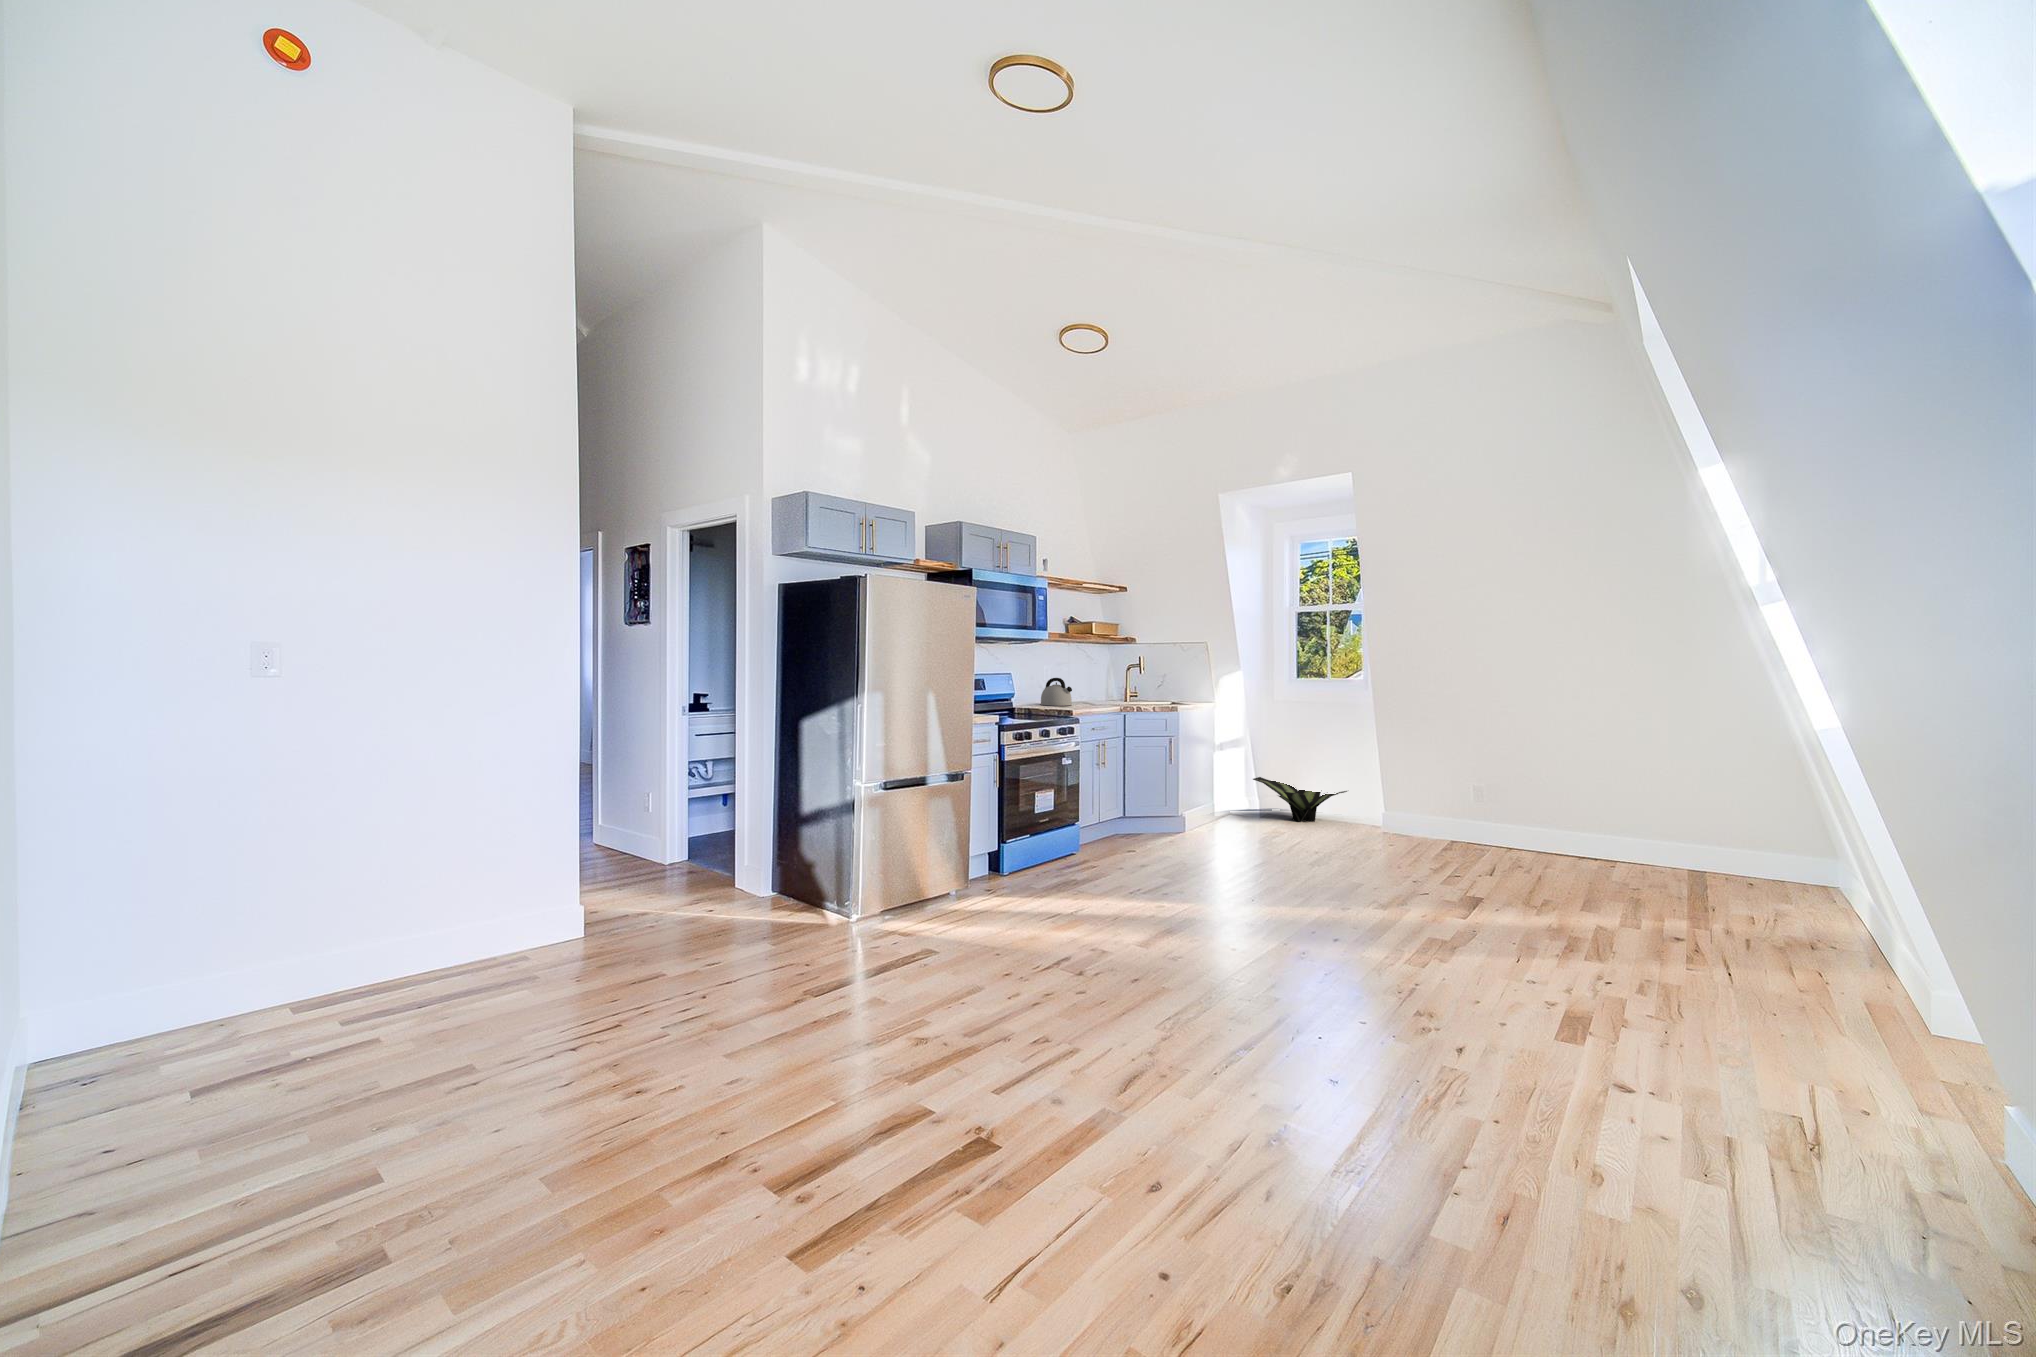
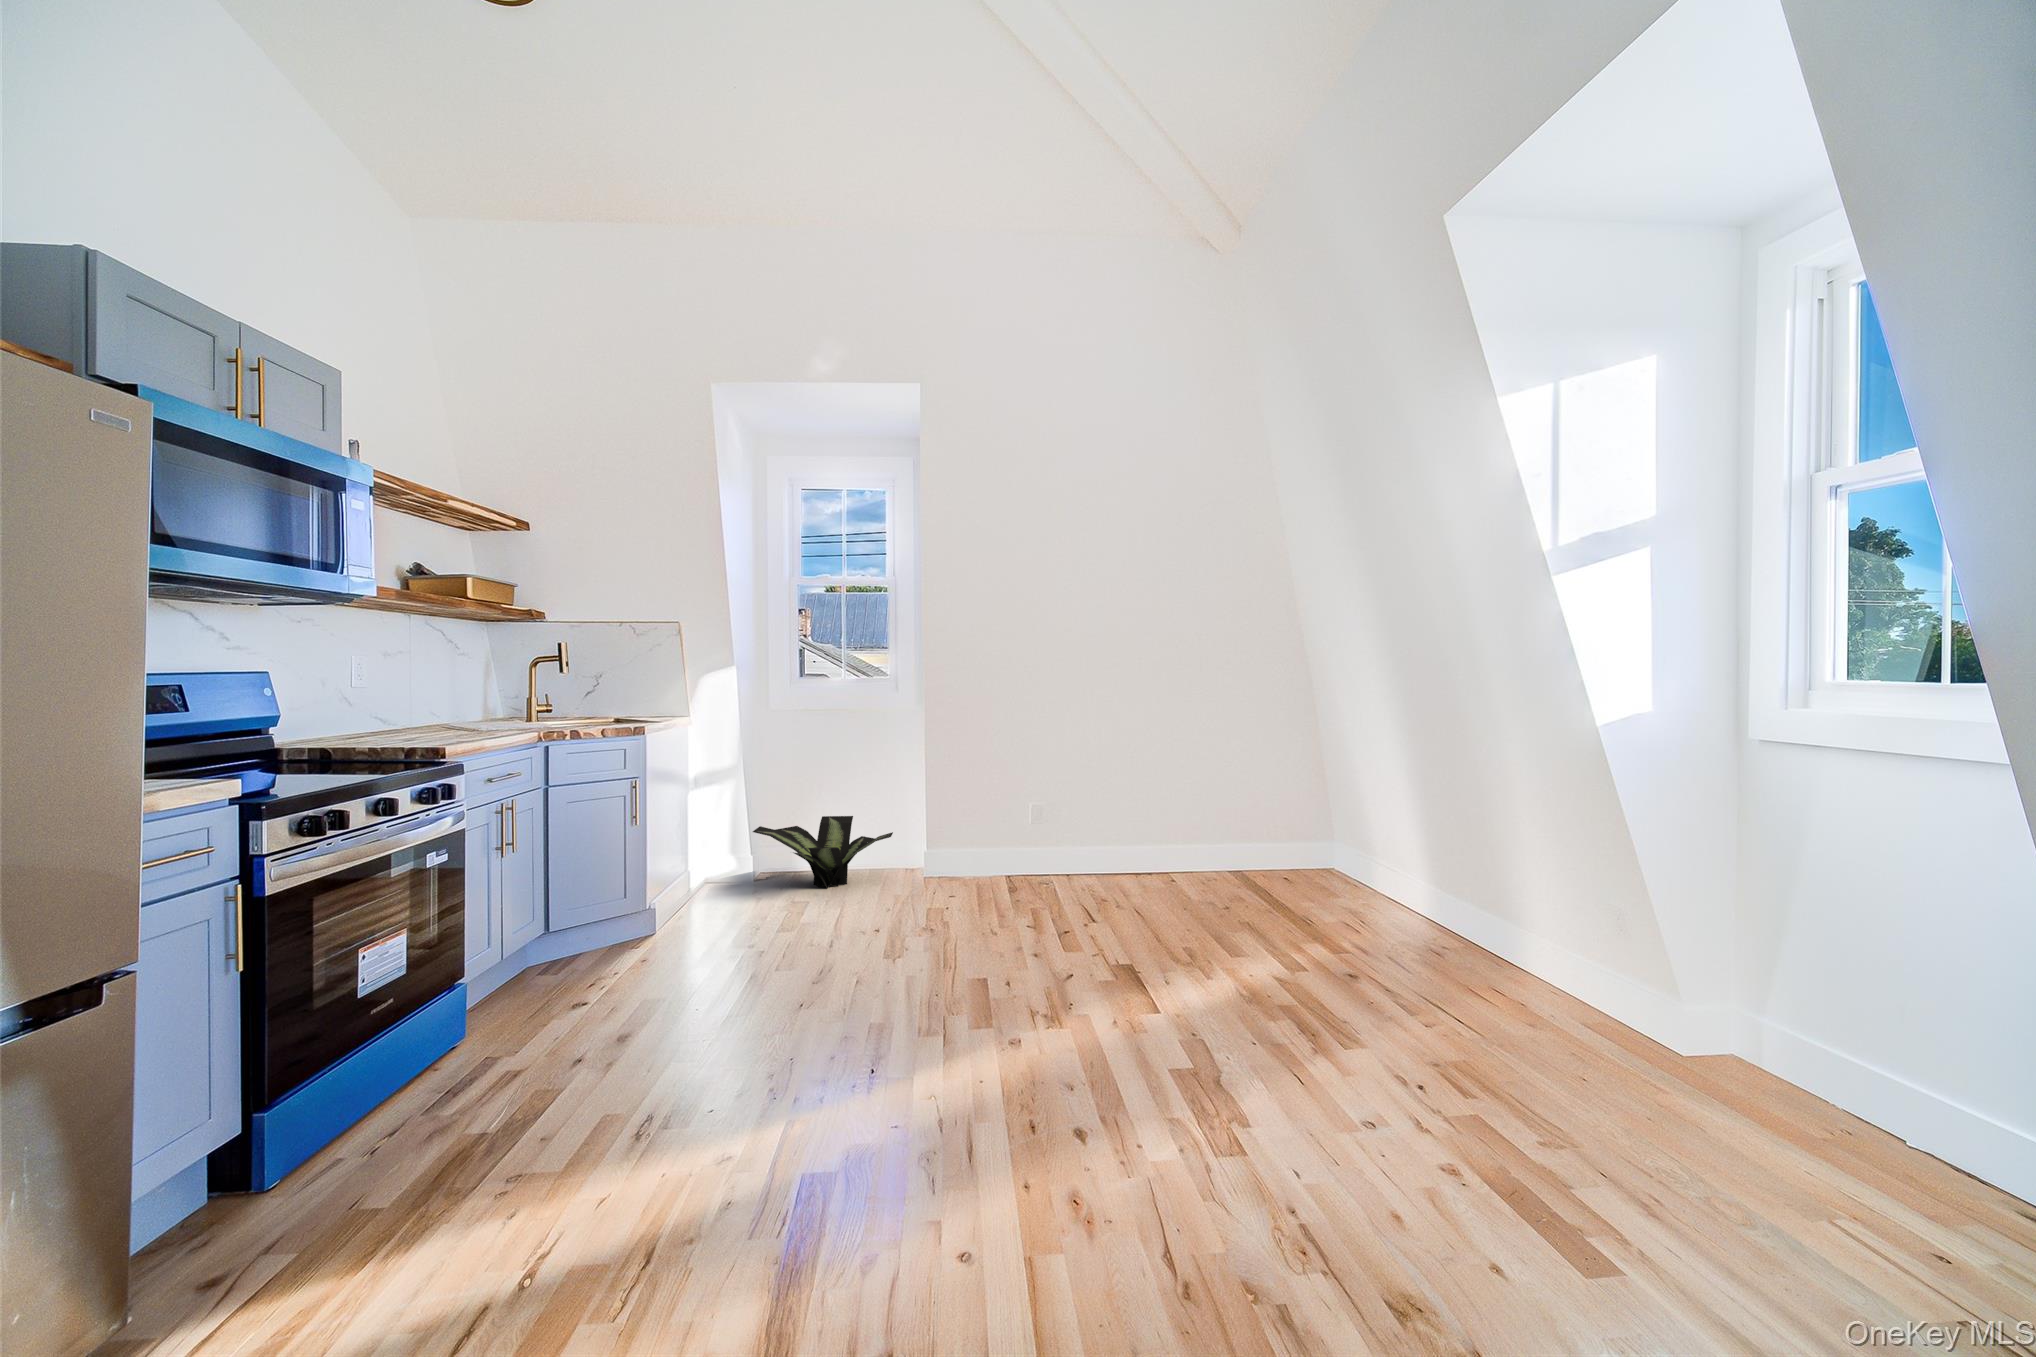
kettle: present [1040,678,1072,706] -> none [350,680,429,738]

